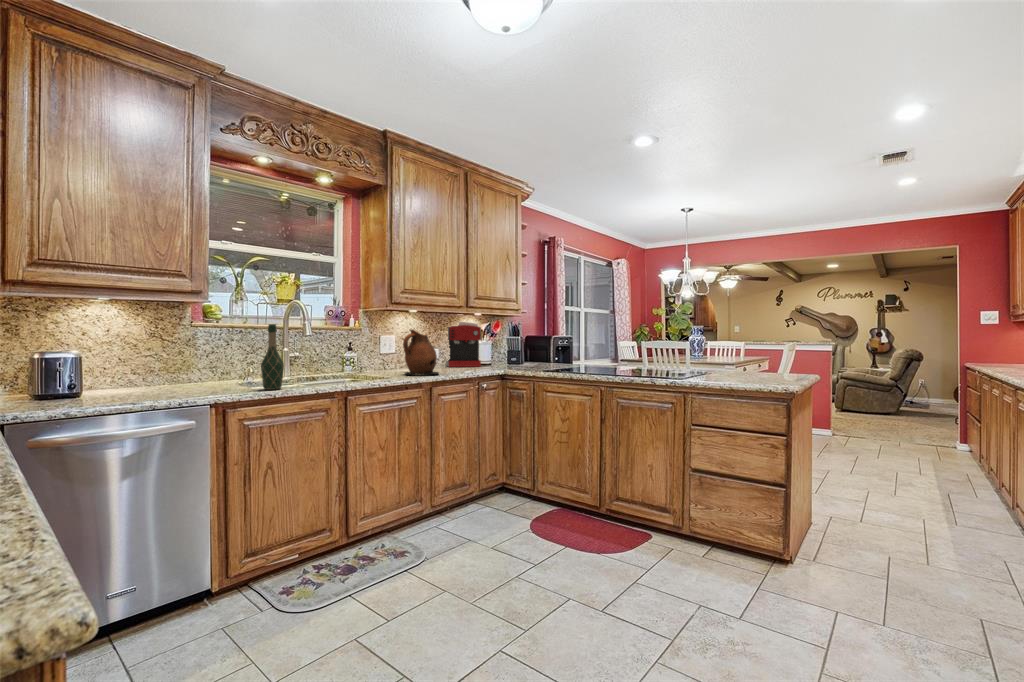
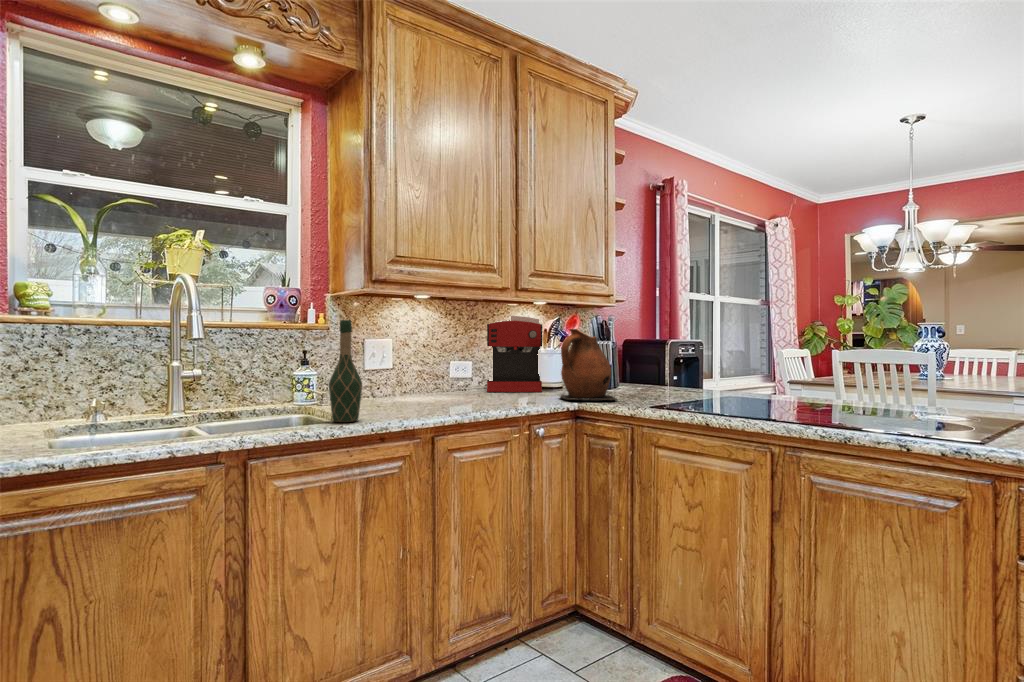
wine bottle: present [261,324,284,390] -> present [329,320,362,422]
ceramic pitcher: present [403,330,438,374] -> present [560,329,617,401]

